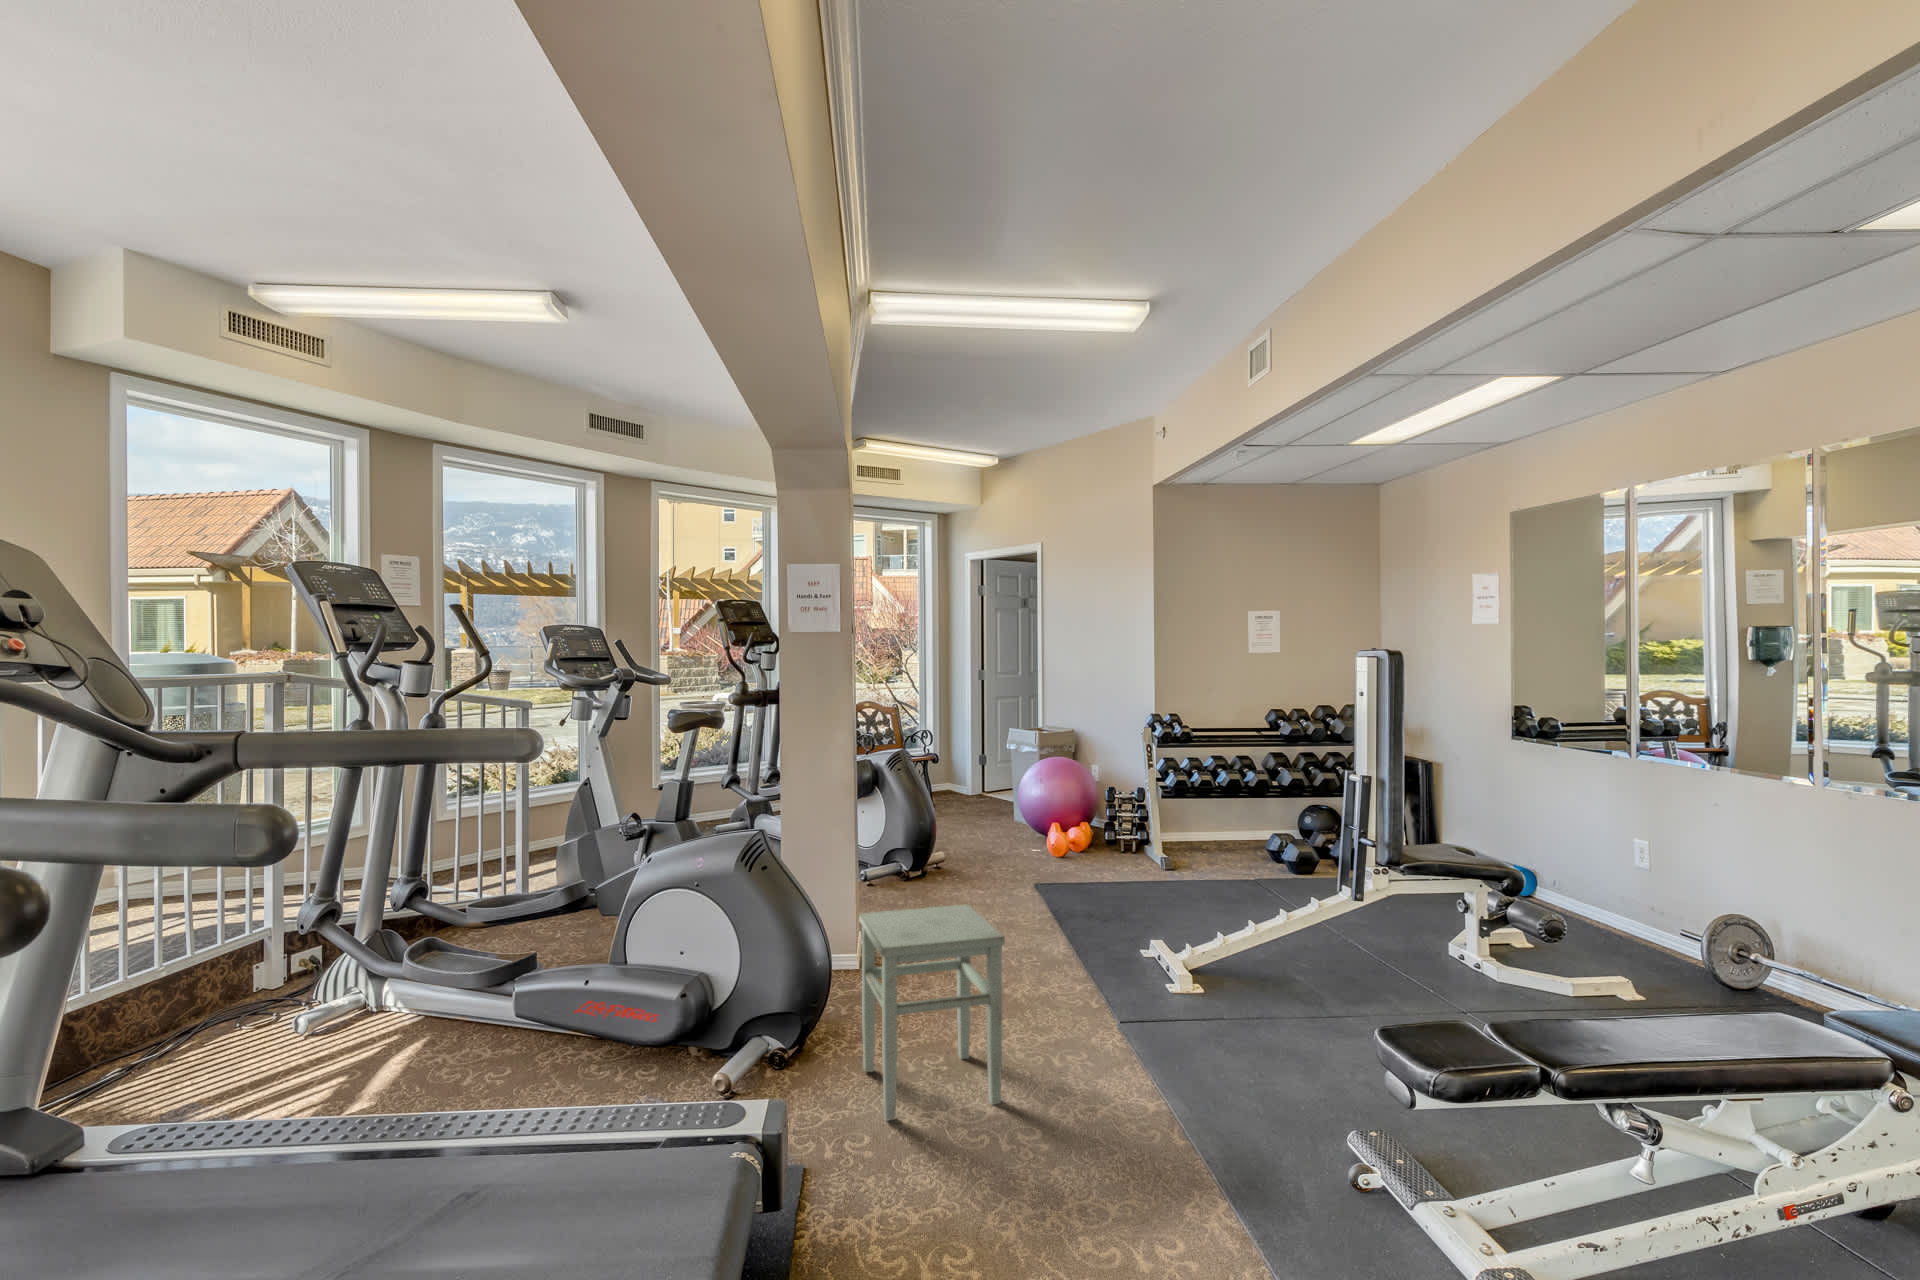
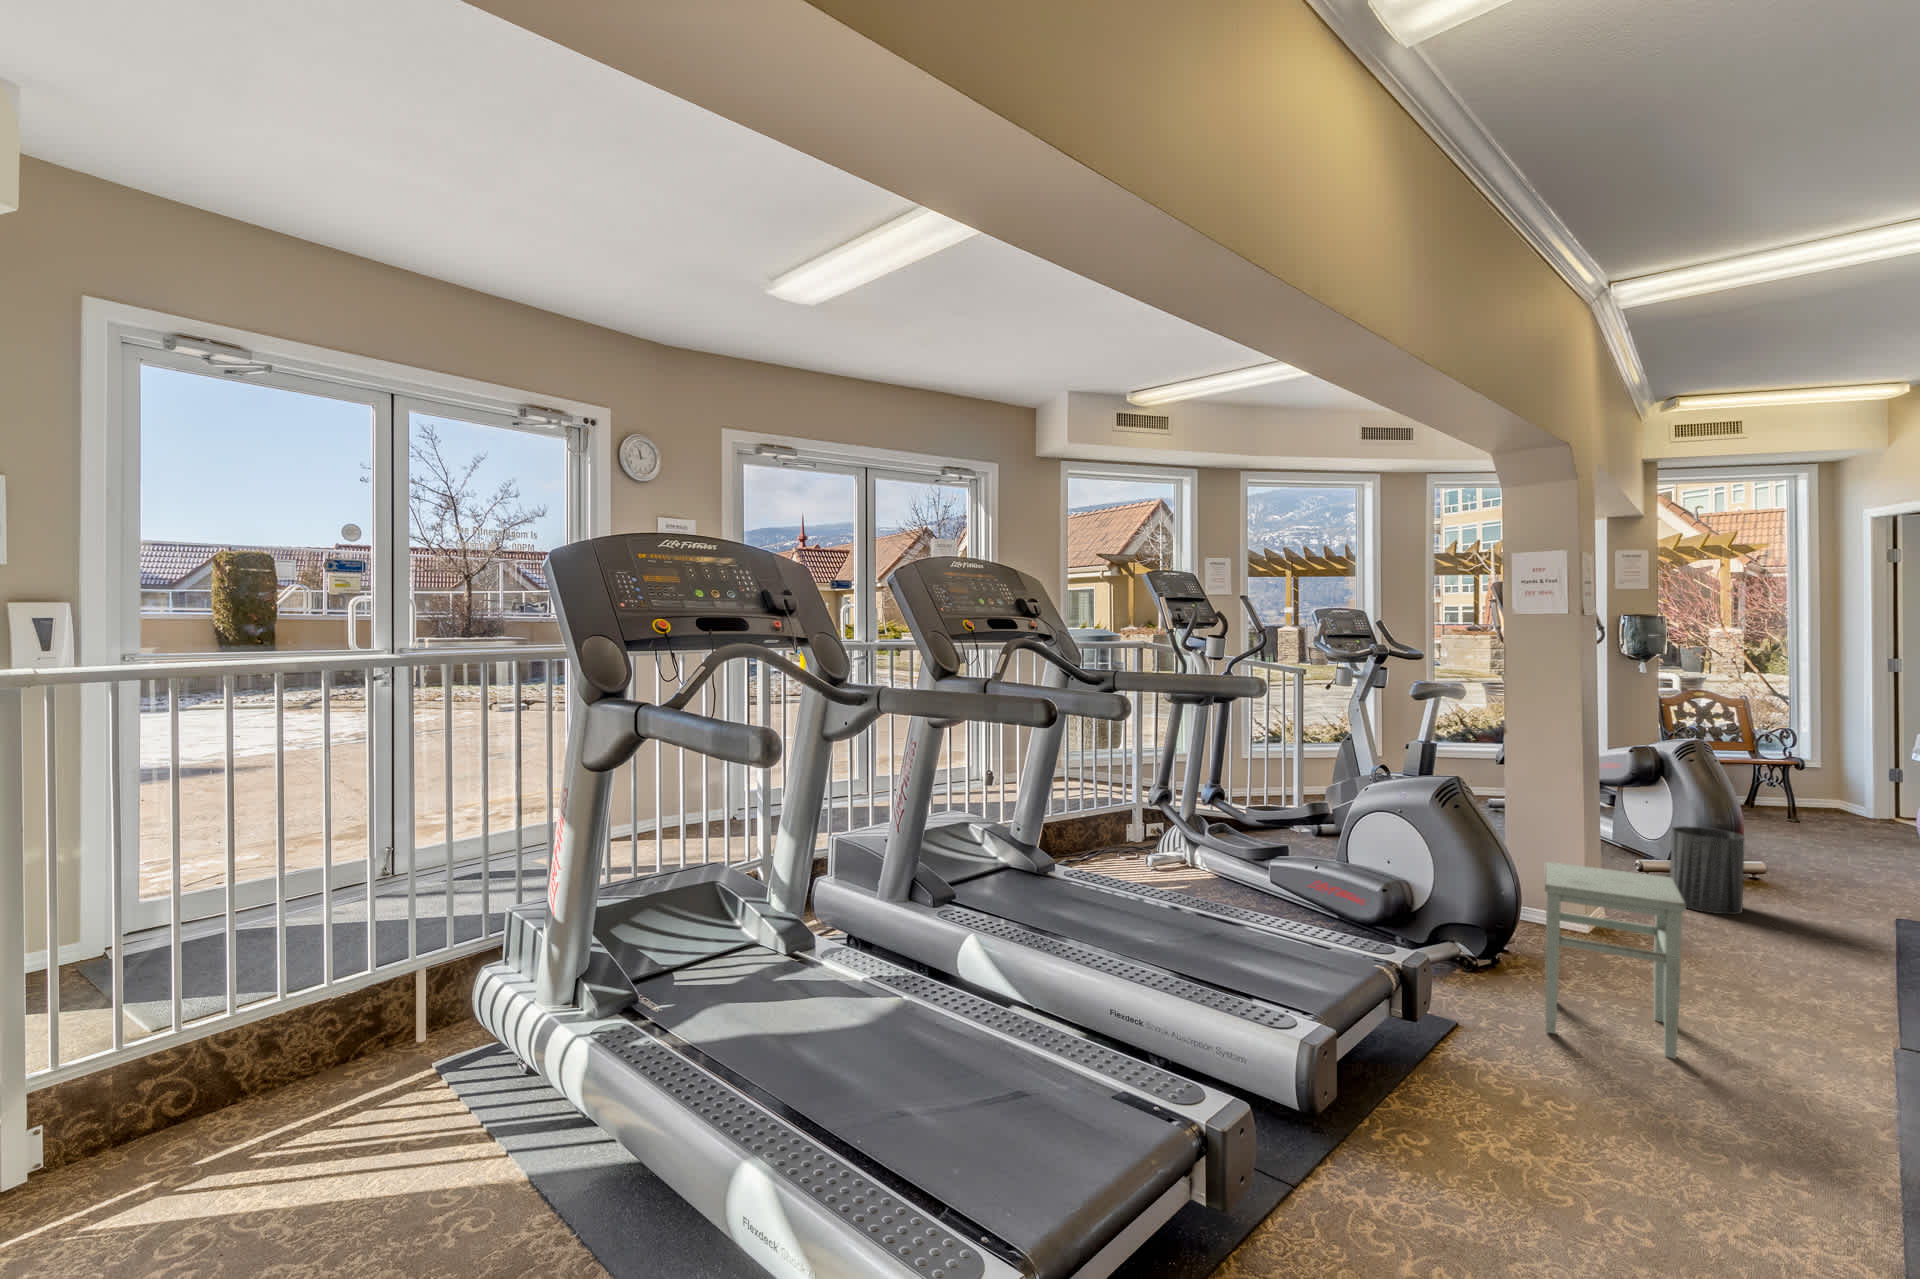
trash can: none [899,832,952,913] -> present [1670,826,1745,914]

